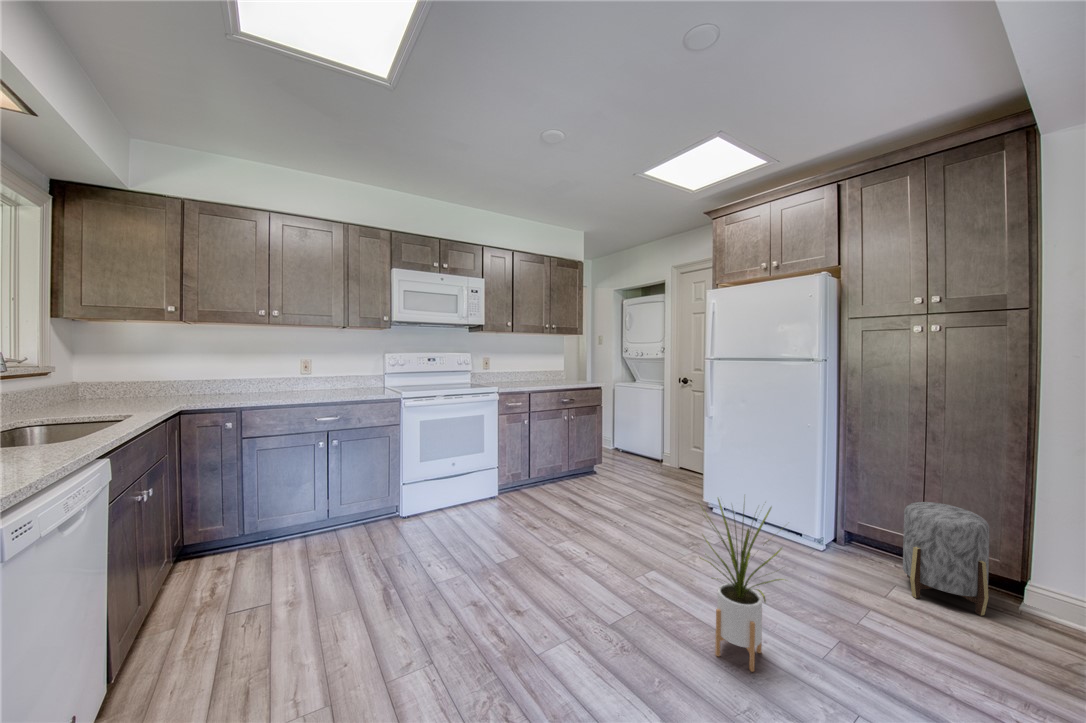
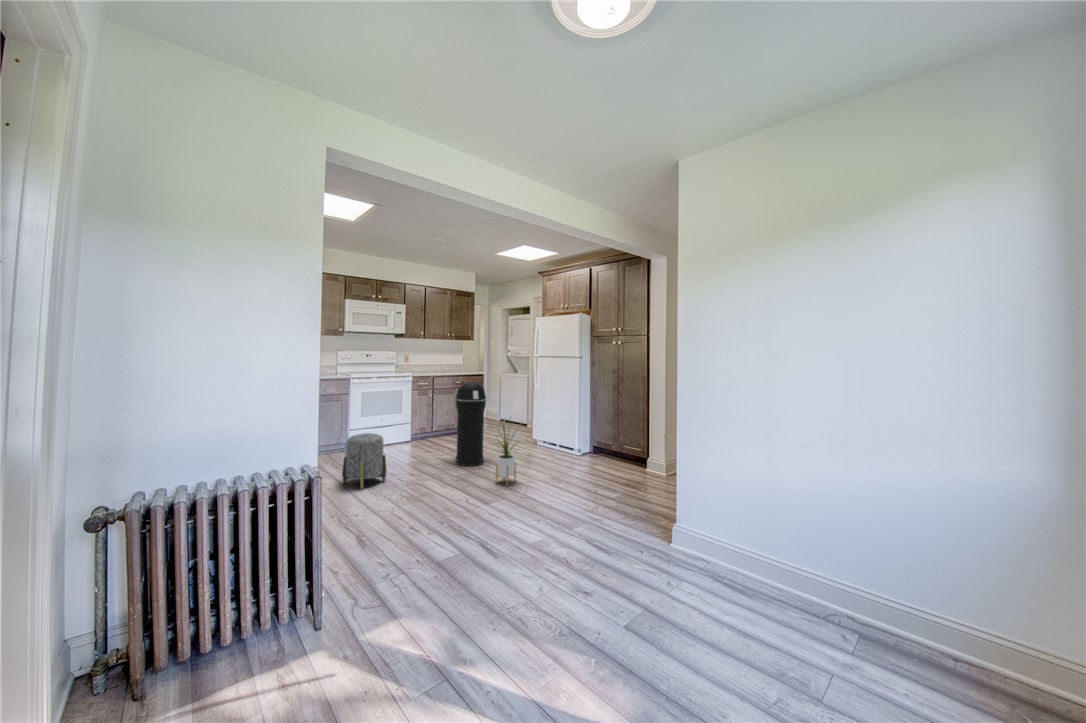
trash can: none [590,410,651,579] -> present [455,382,486,466]
stool: present [903,502,990,615] -> present [342,433,387,489]

